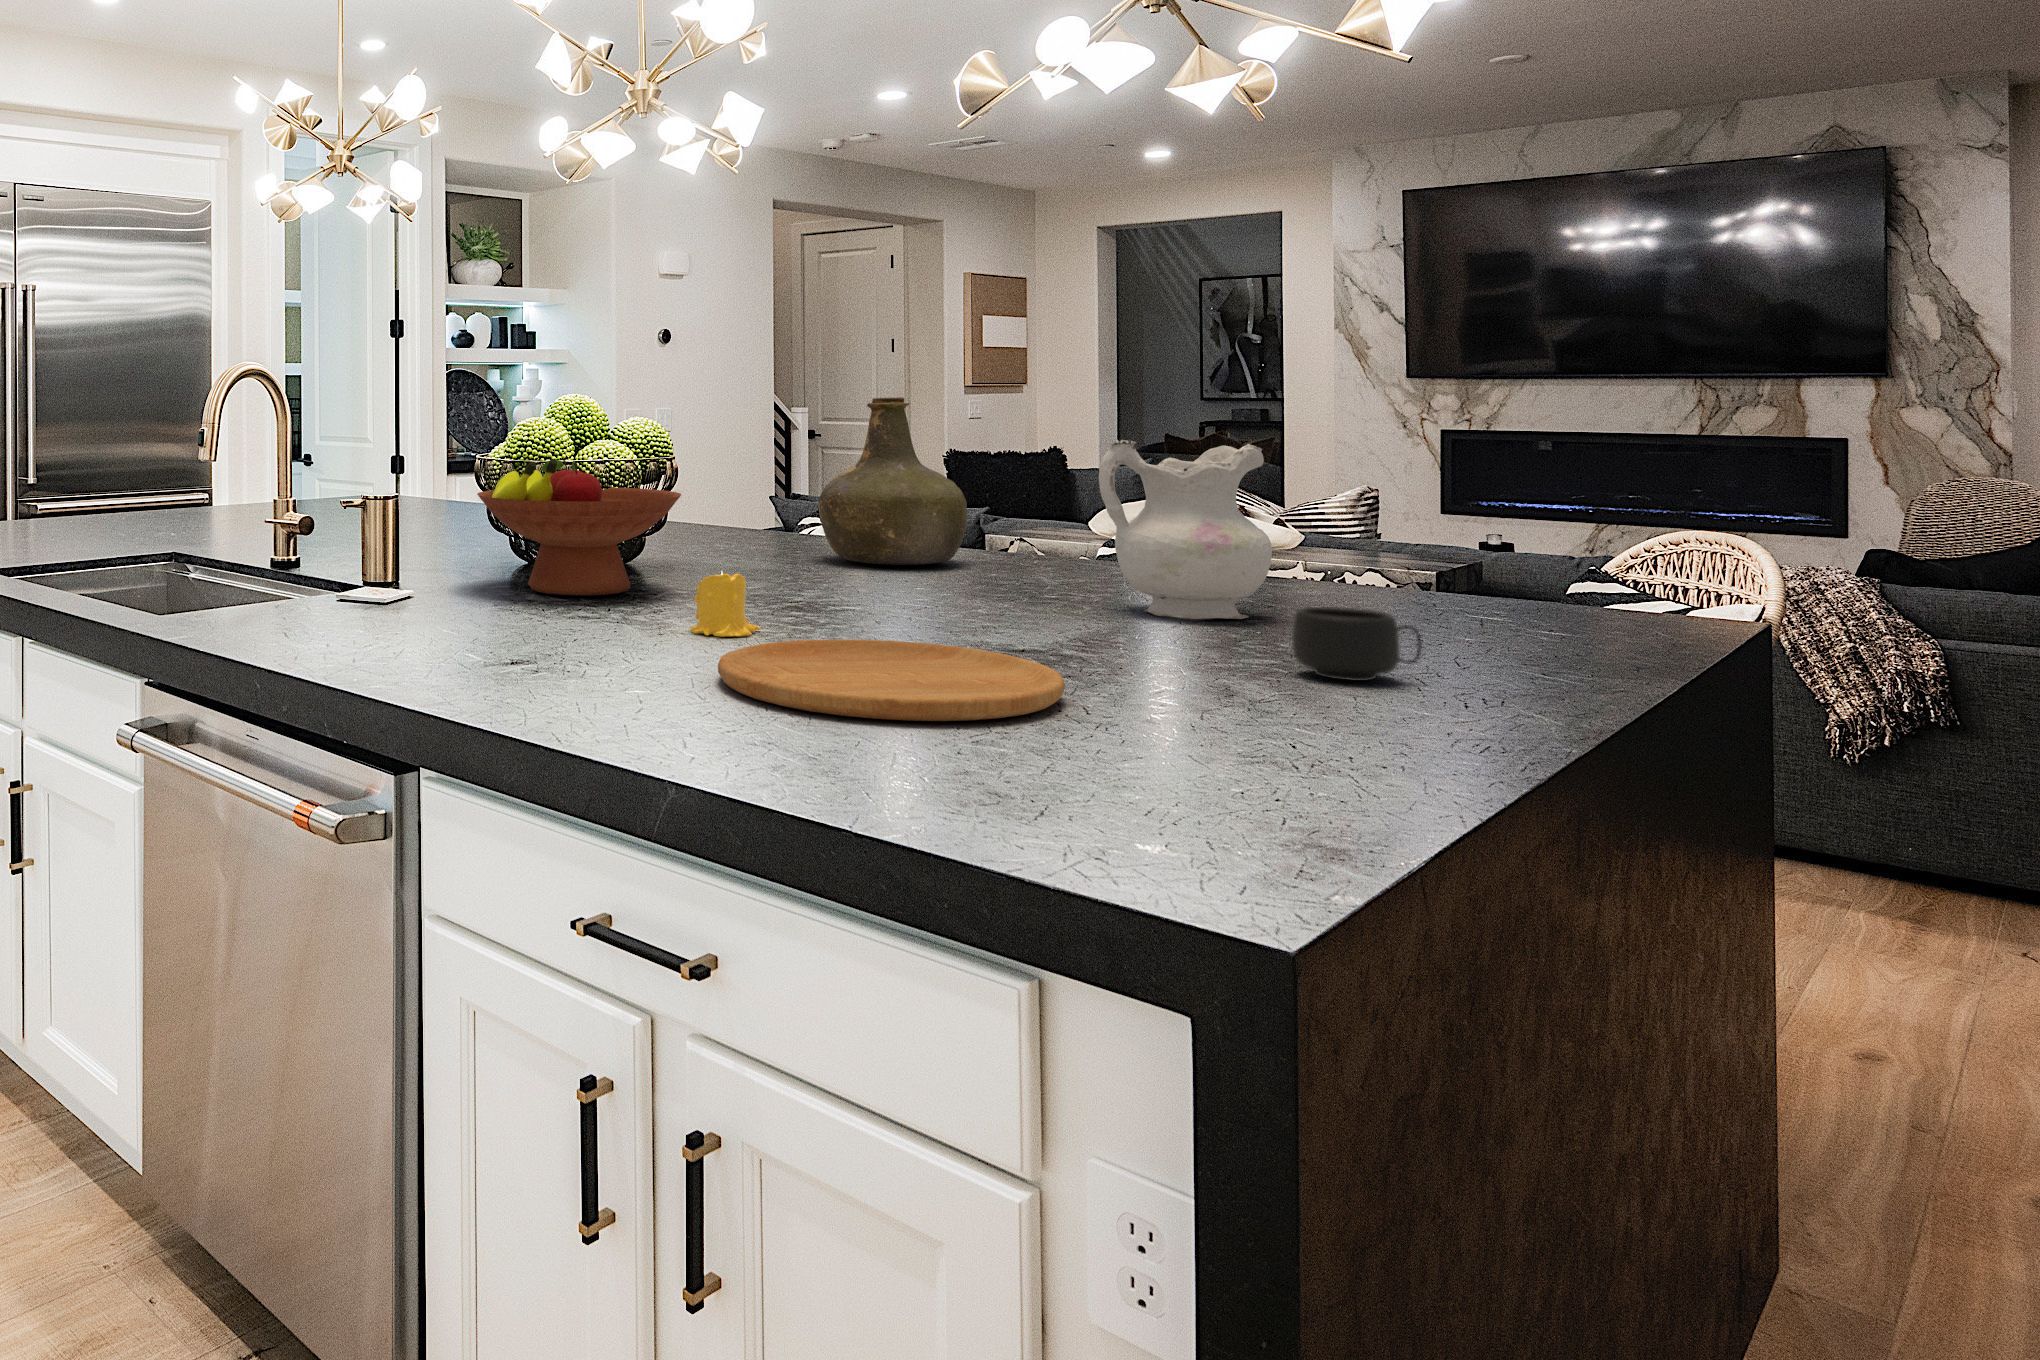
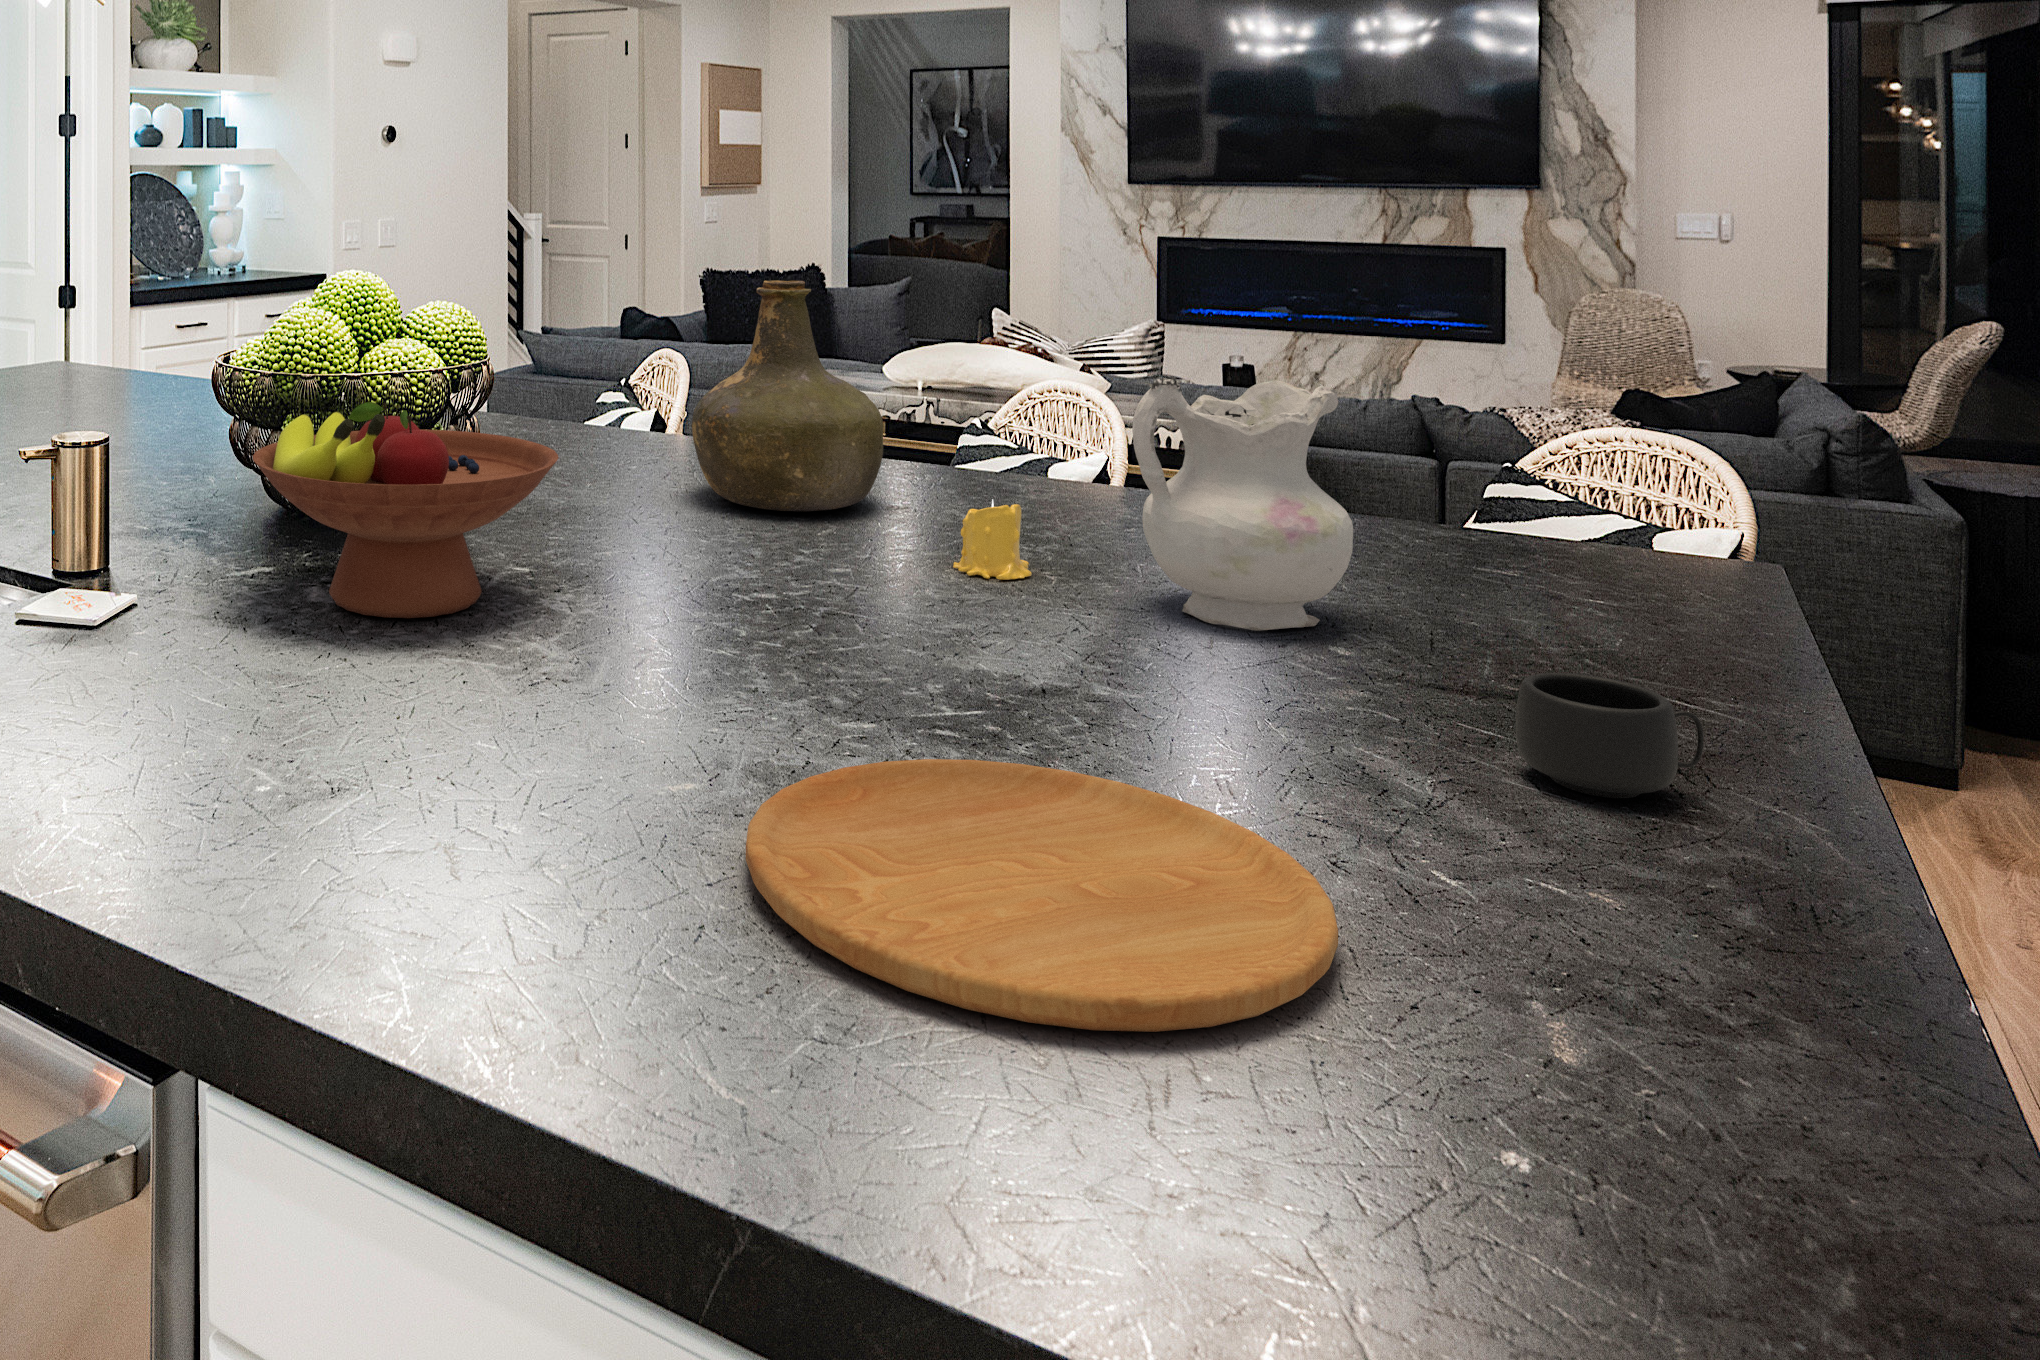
candle: present [690,571,761,637] -> present [953,499,1032,580]

